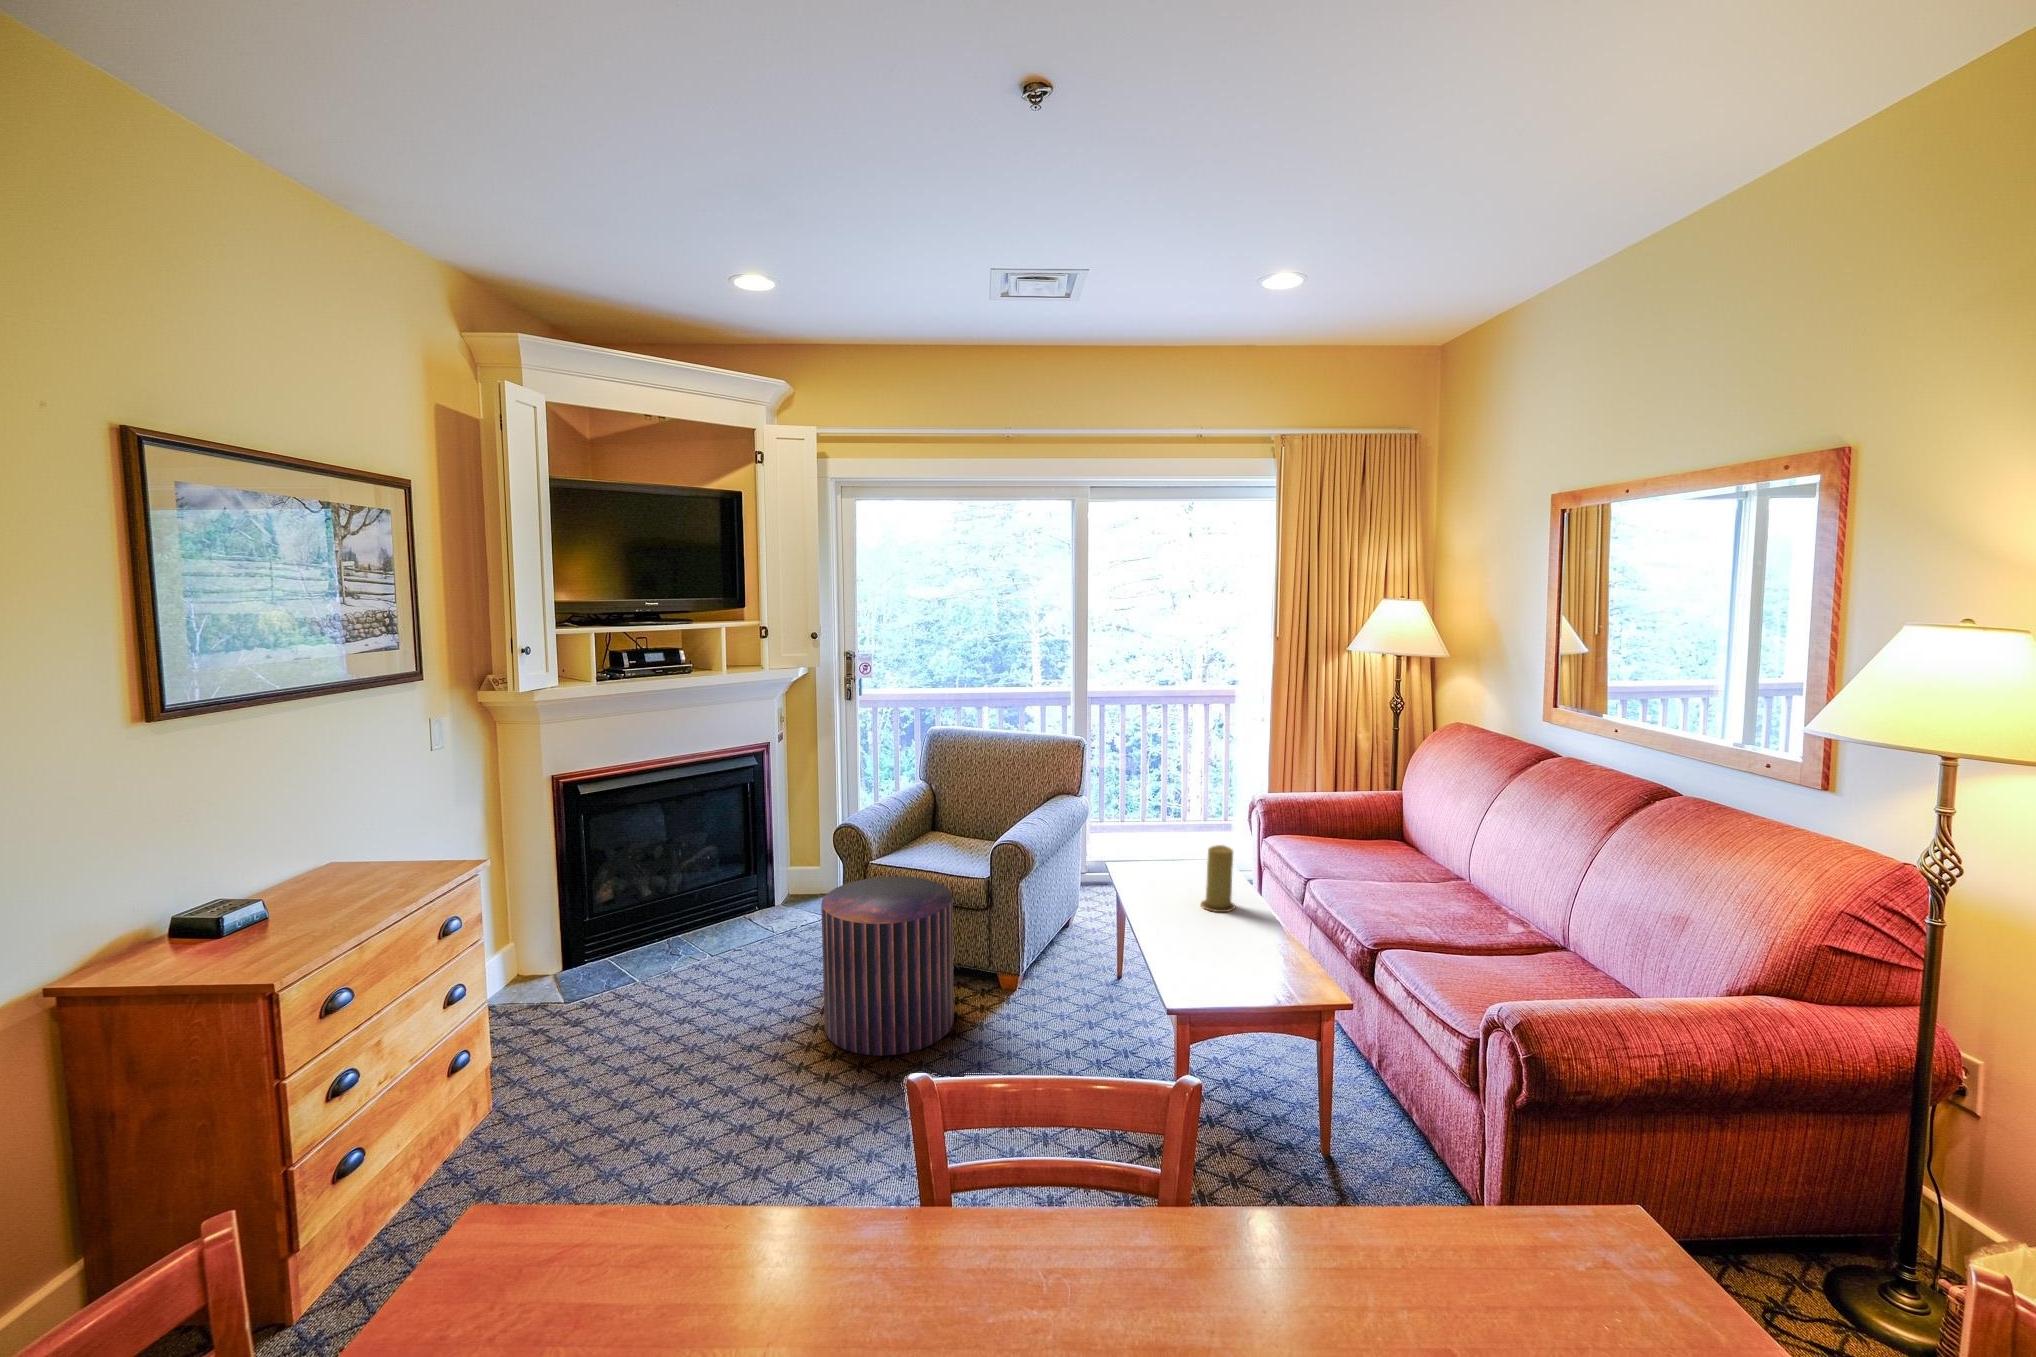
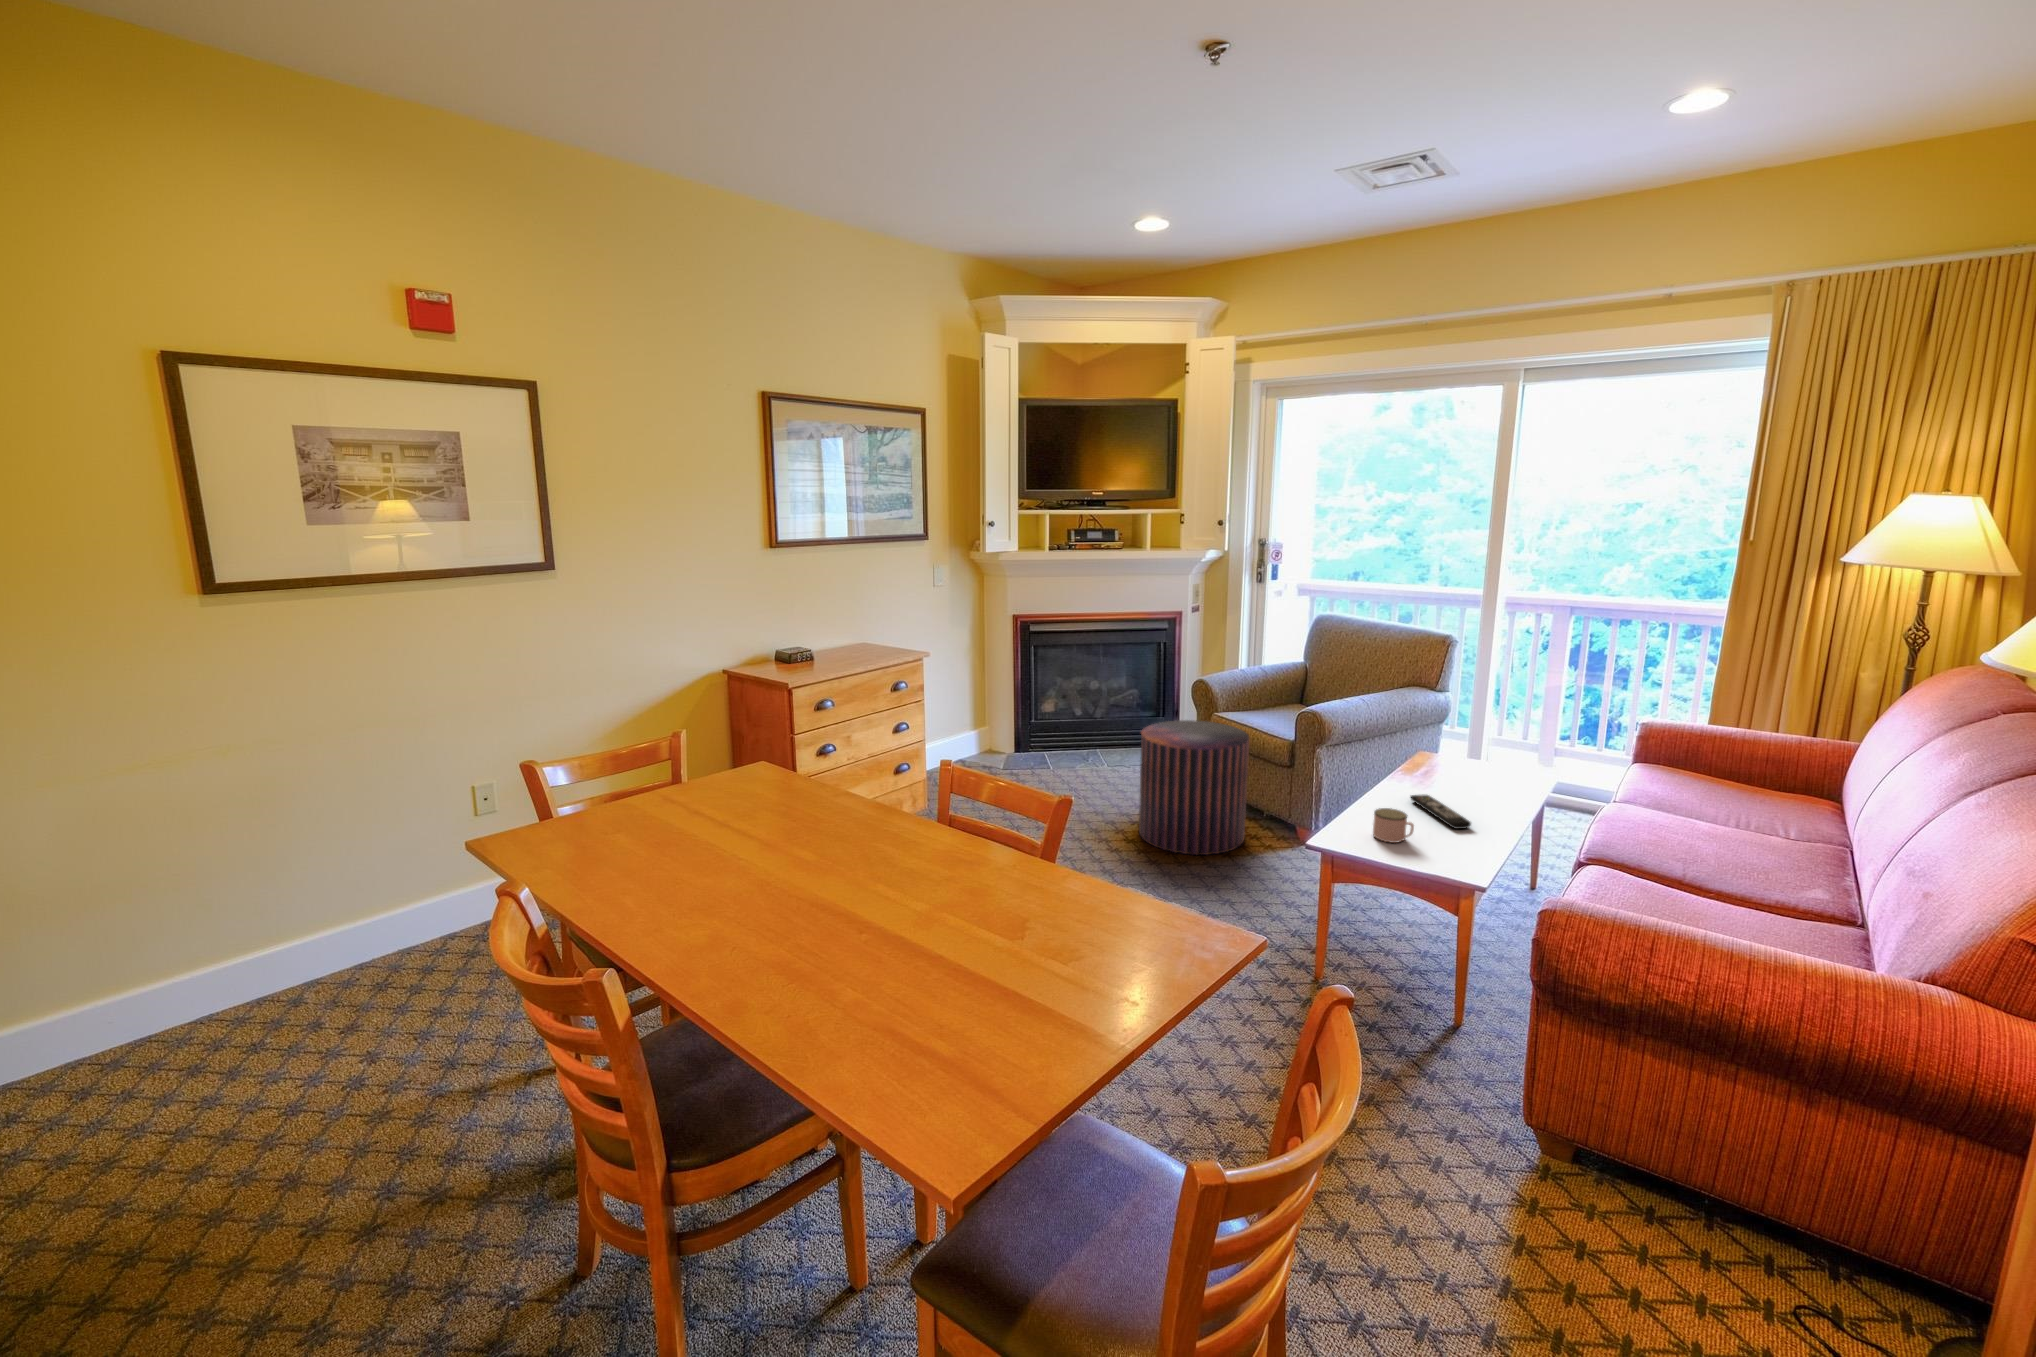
candle: present [1201,845,1235,912] -> none [1464,736,1504,801]
remote control: none [1178,920,1258,953] -> present [1411,795,1471,829]
mug: none [1199,950,1244,990] -> present [1373,808,1414,843]

